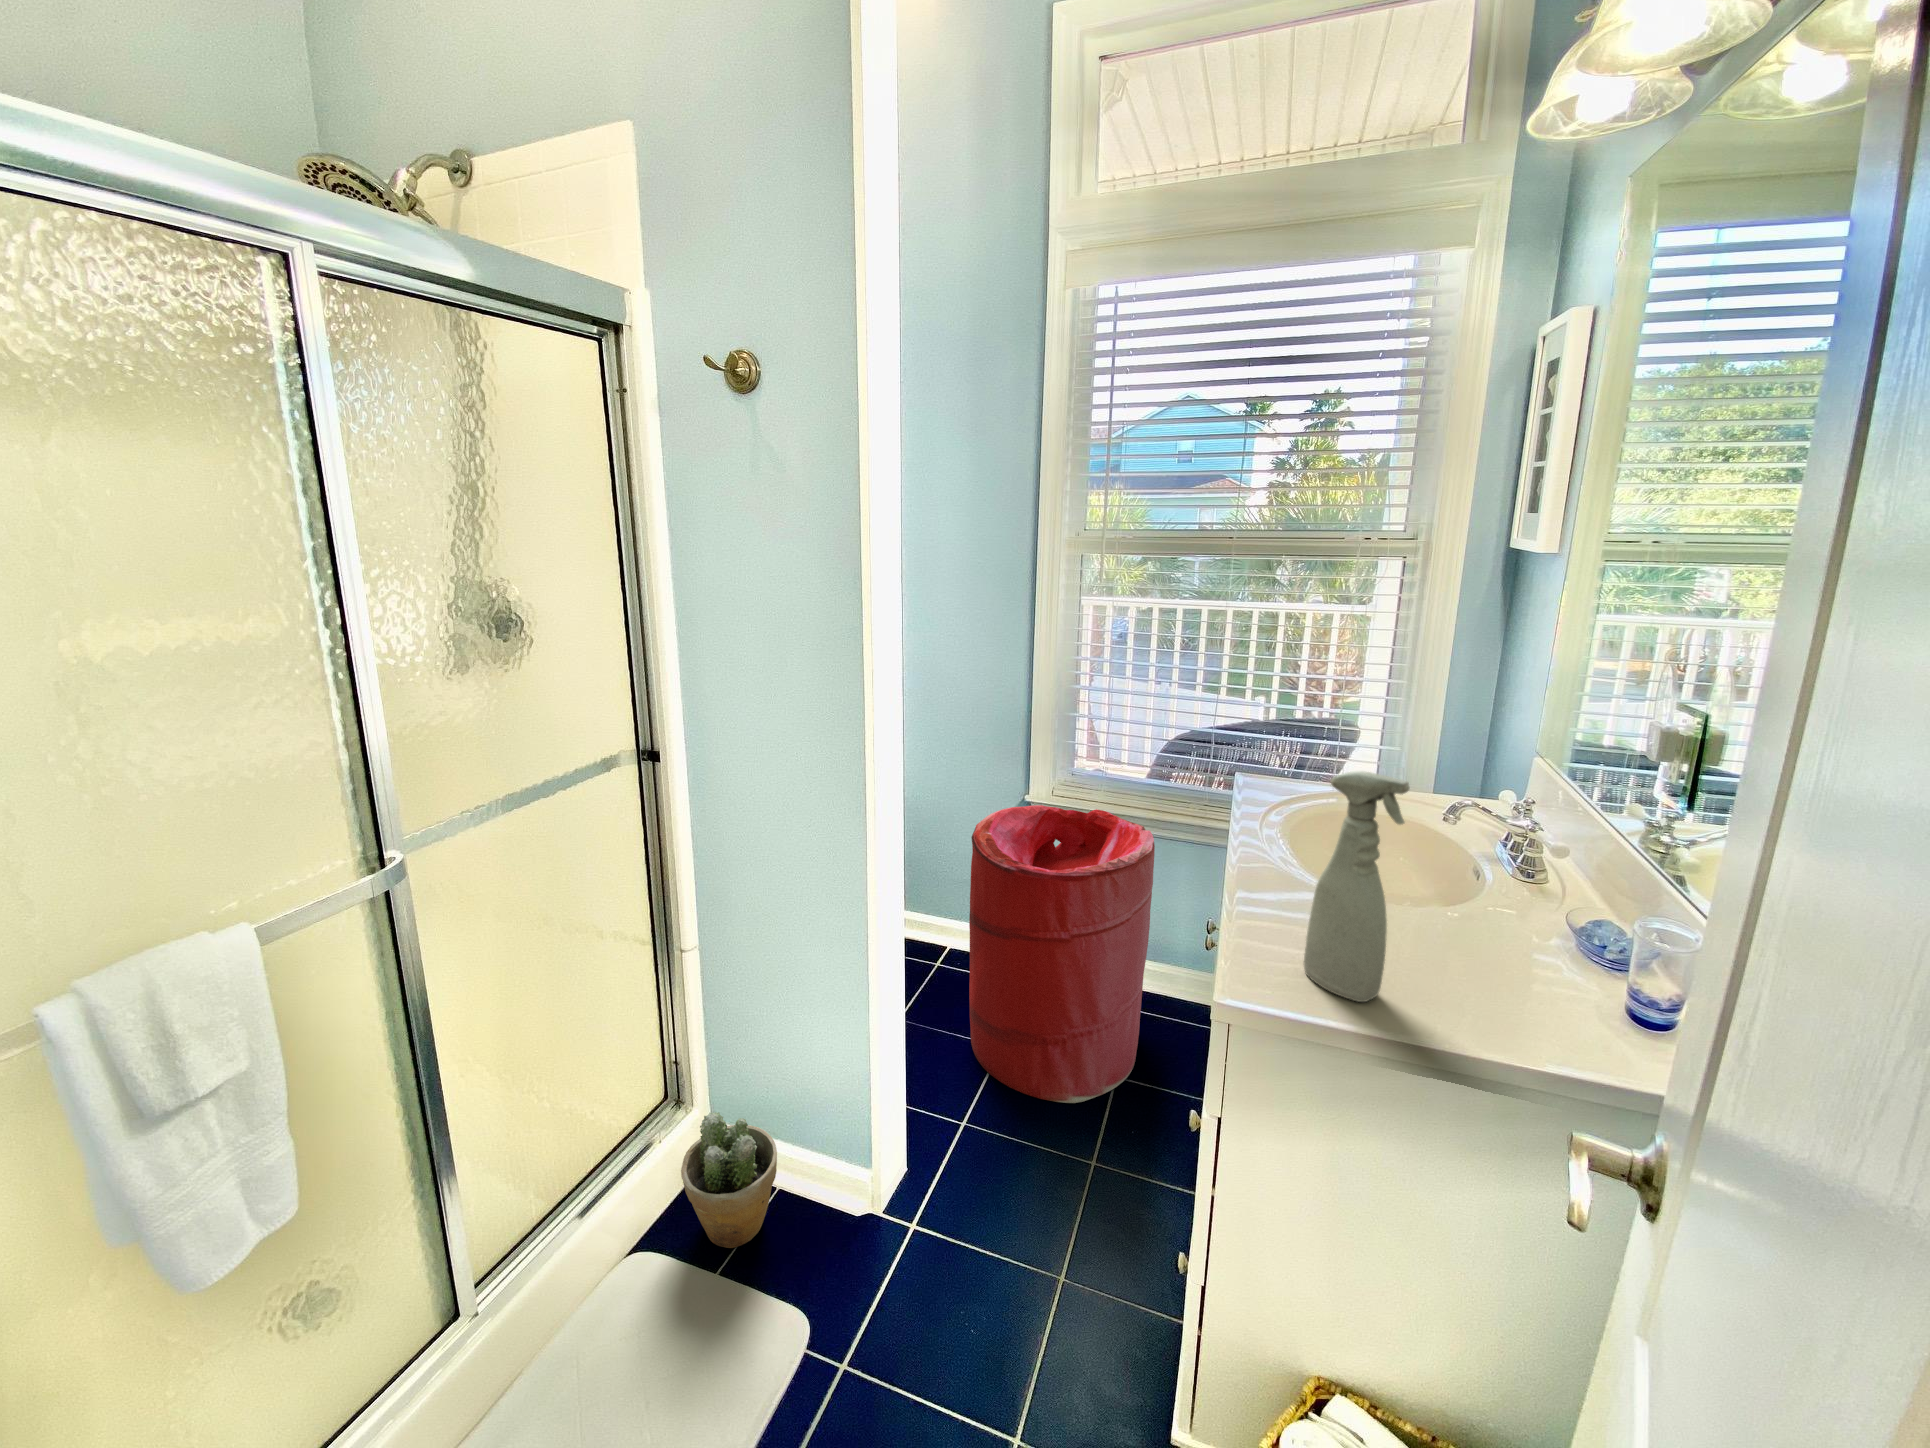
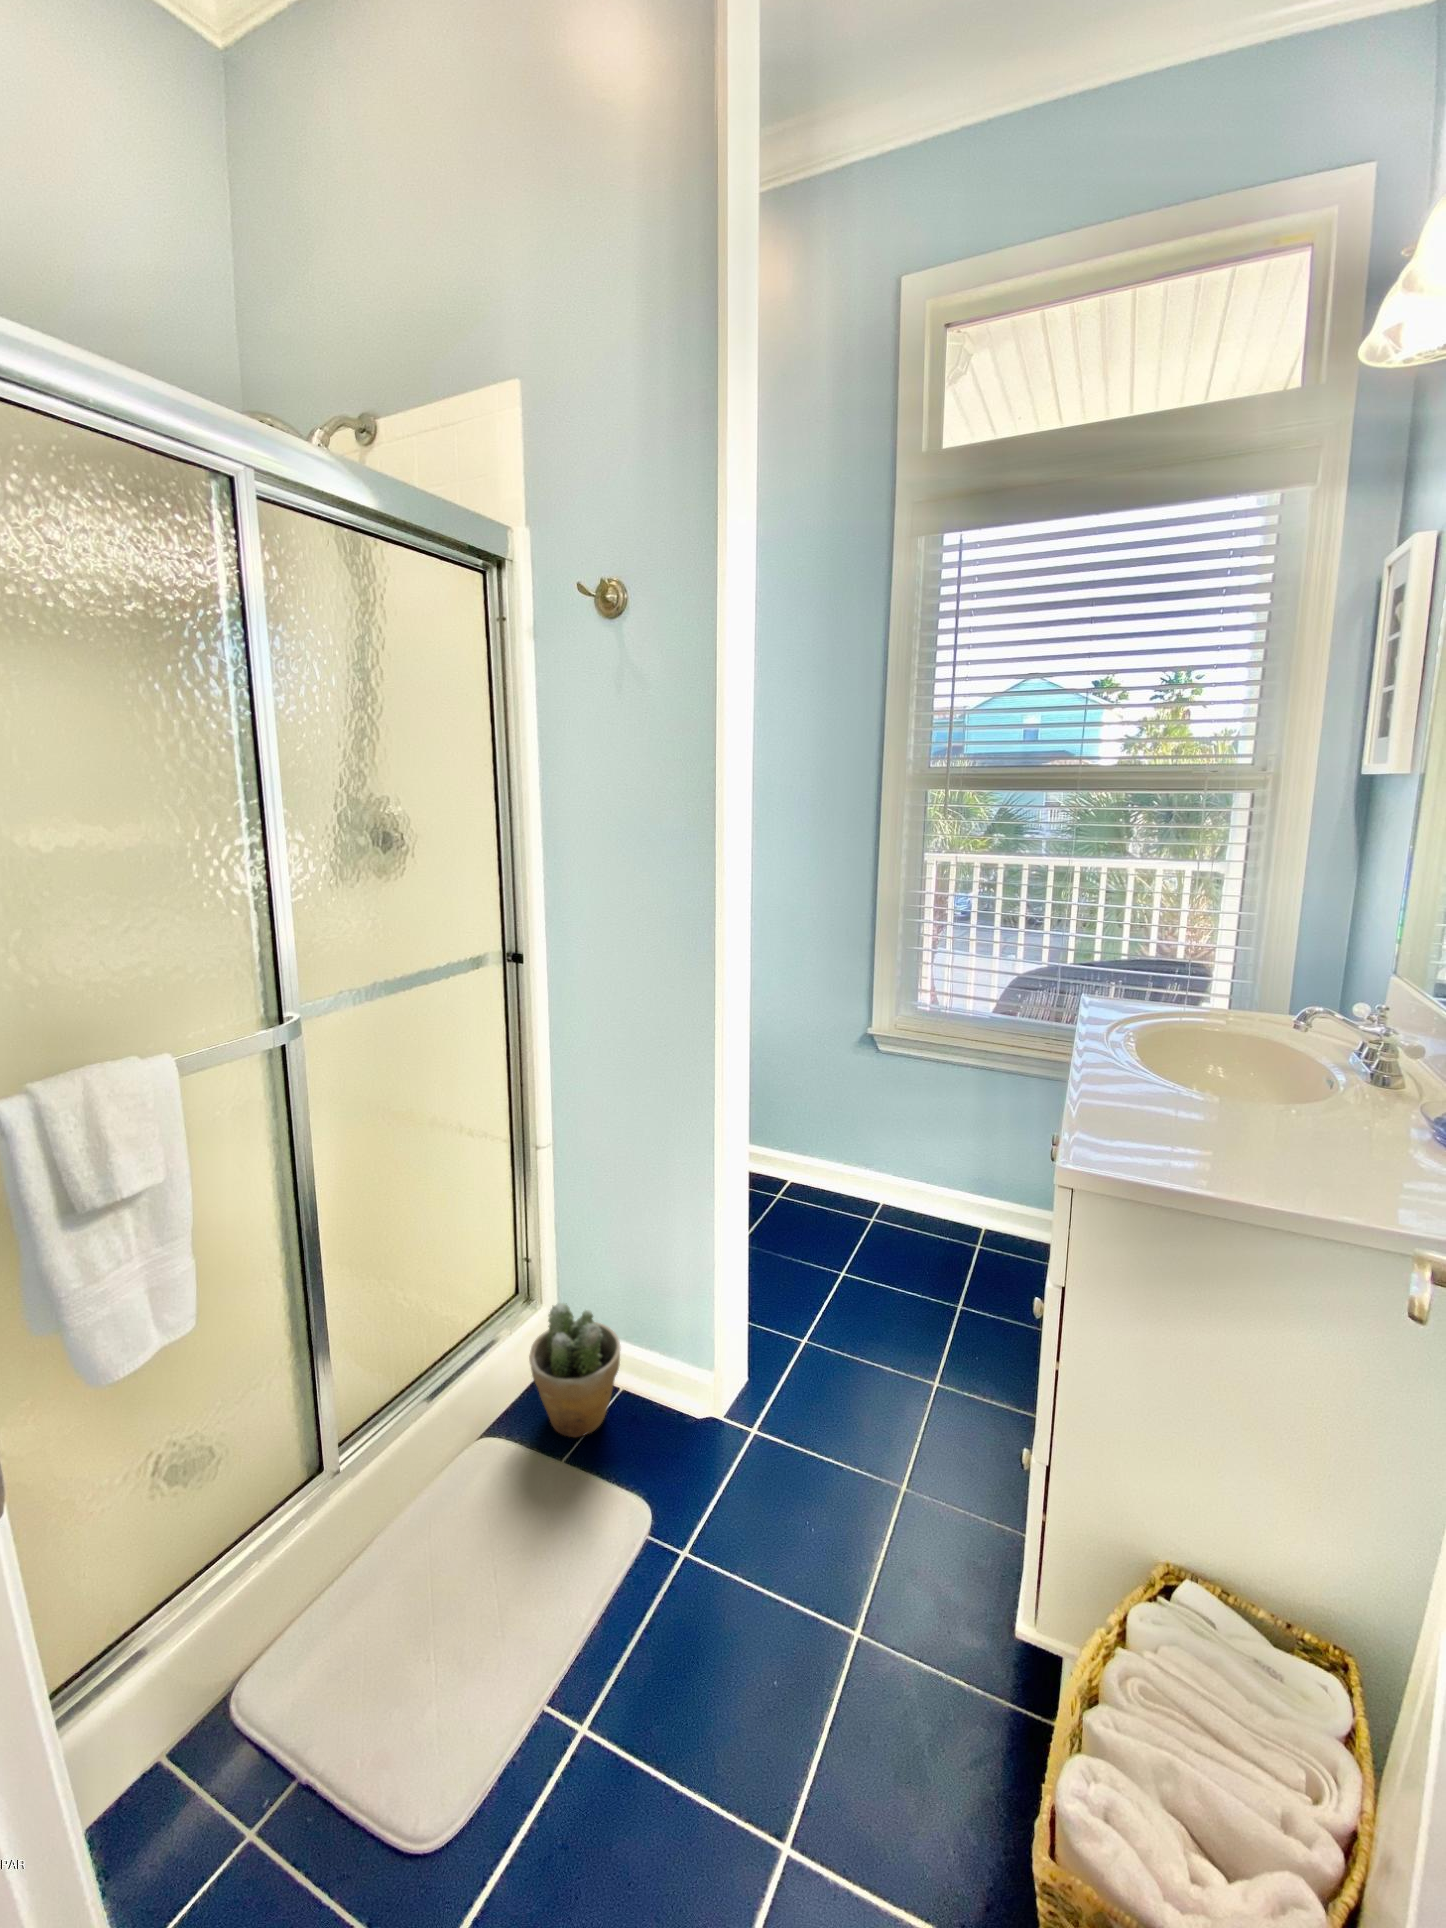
spray bottle: present [1304,771,1410,1002] -> none [1148,940,1253,1169]
laundry hamper: present [969,805,1155,1103] -> none [809,1036,996,1327]

